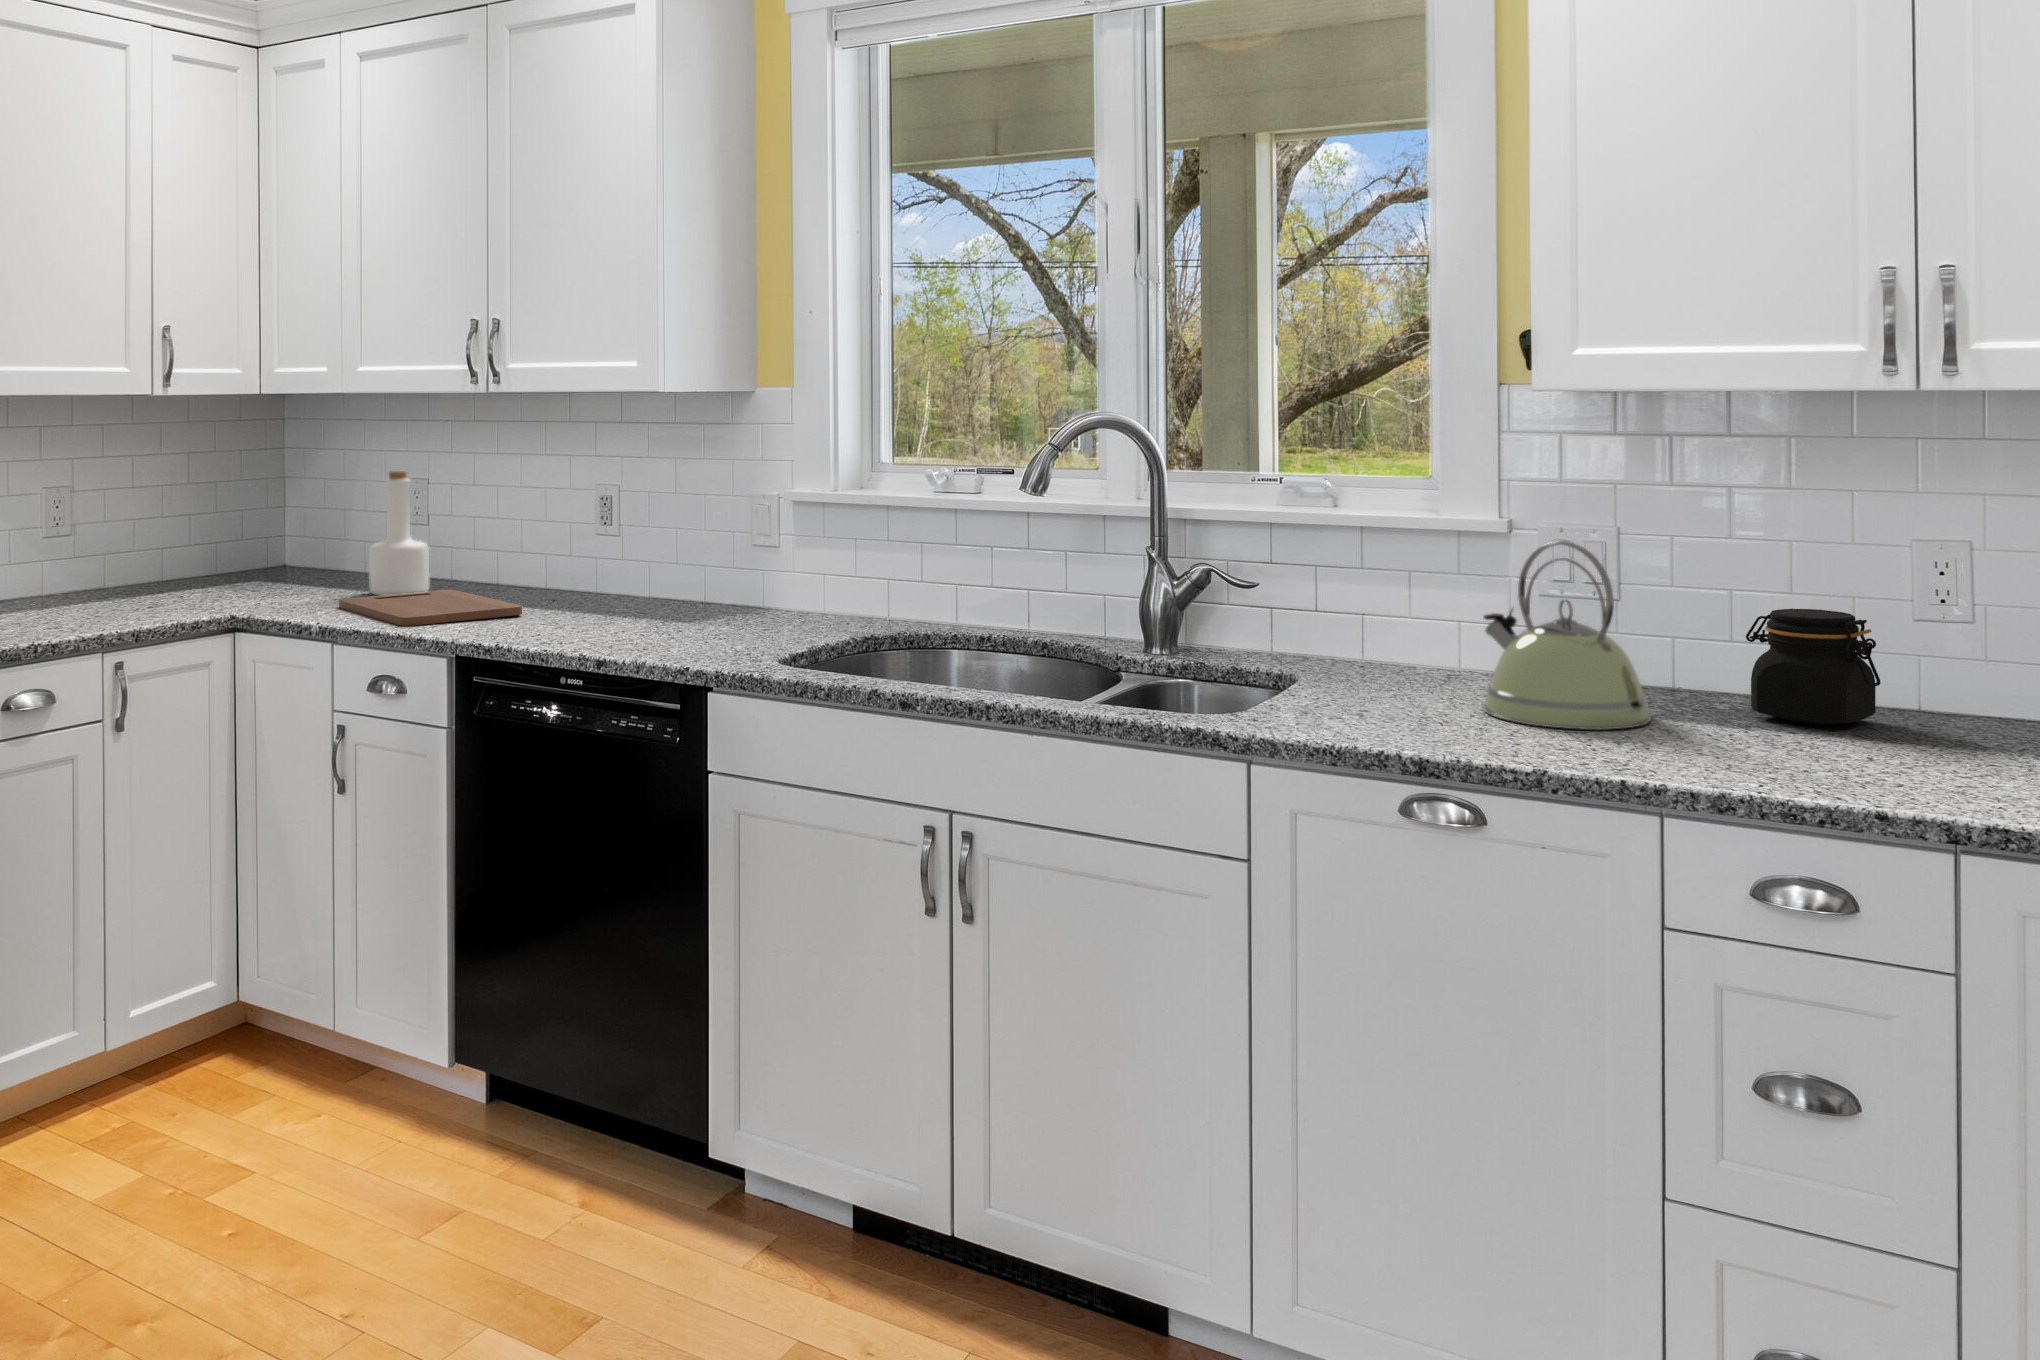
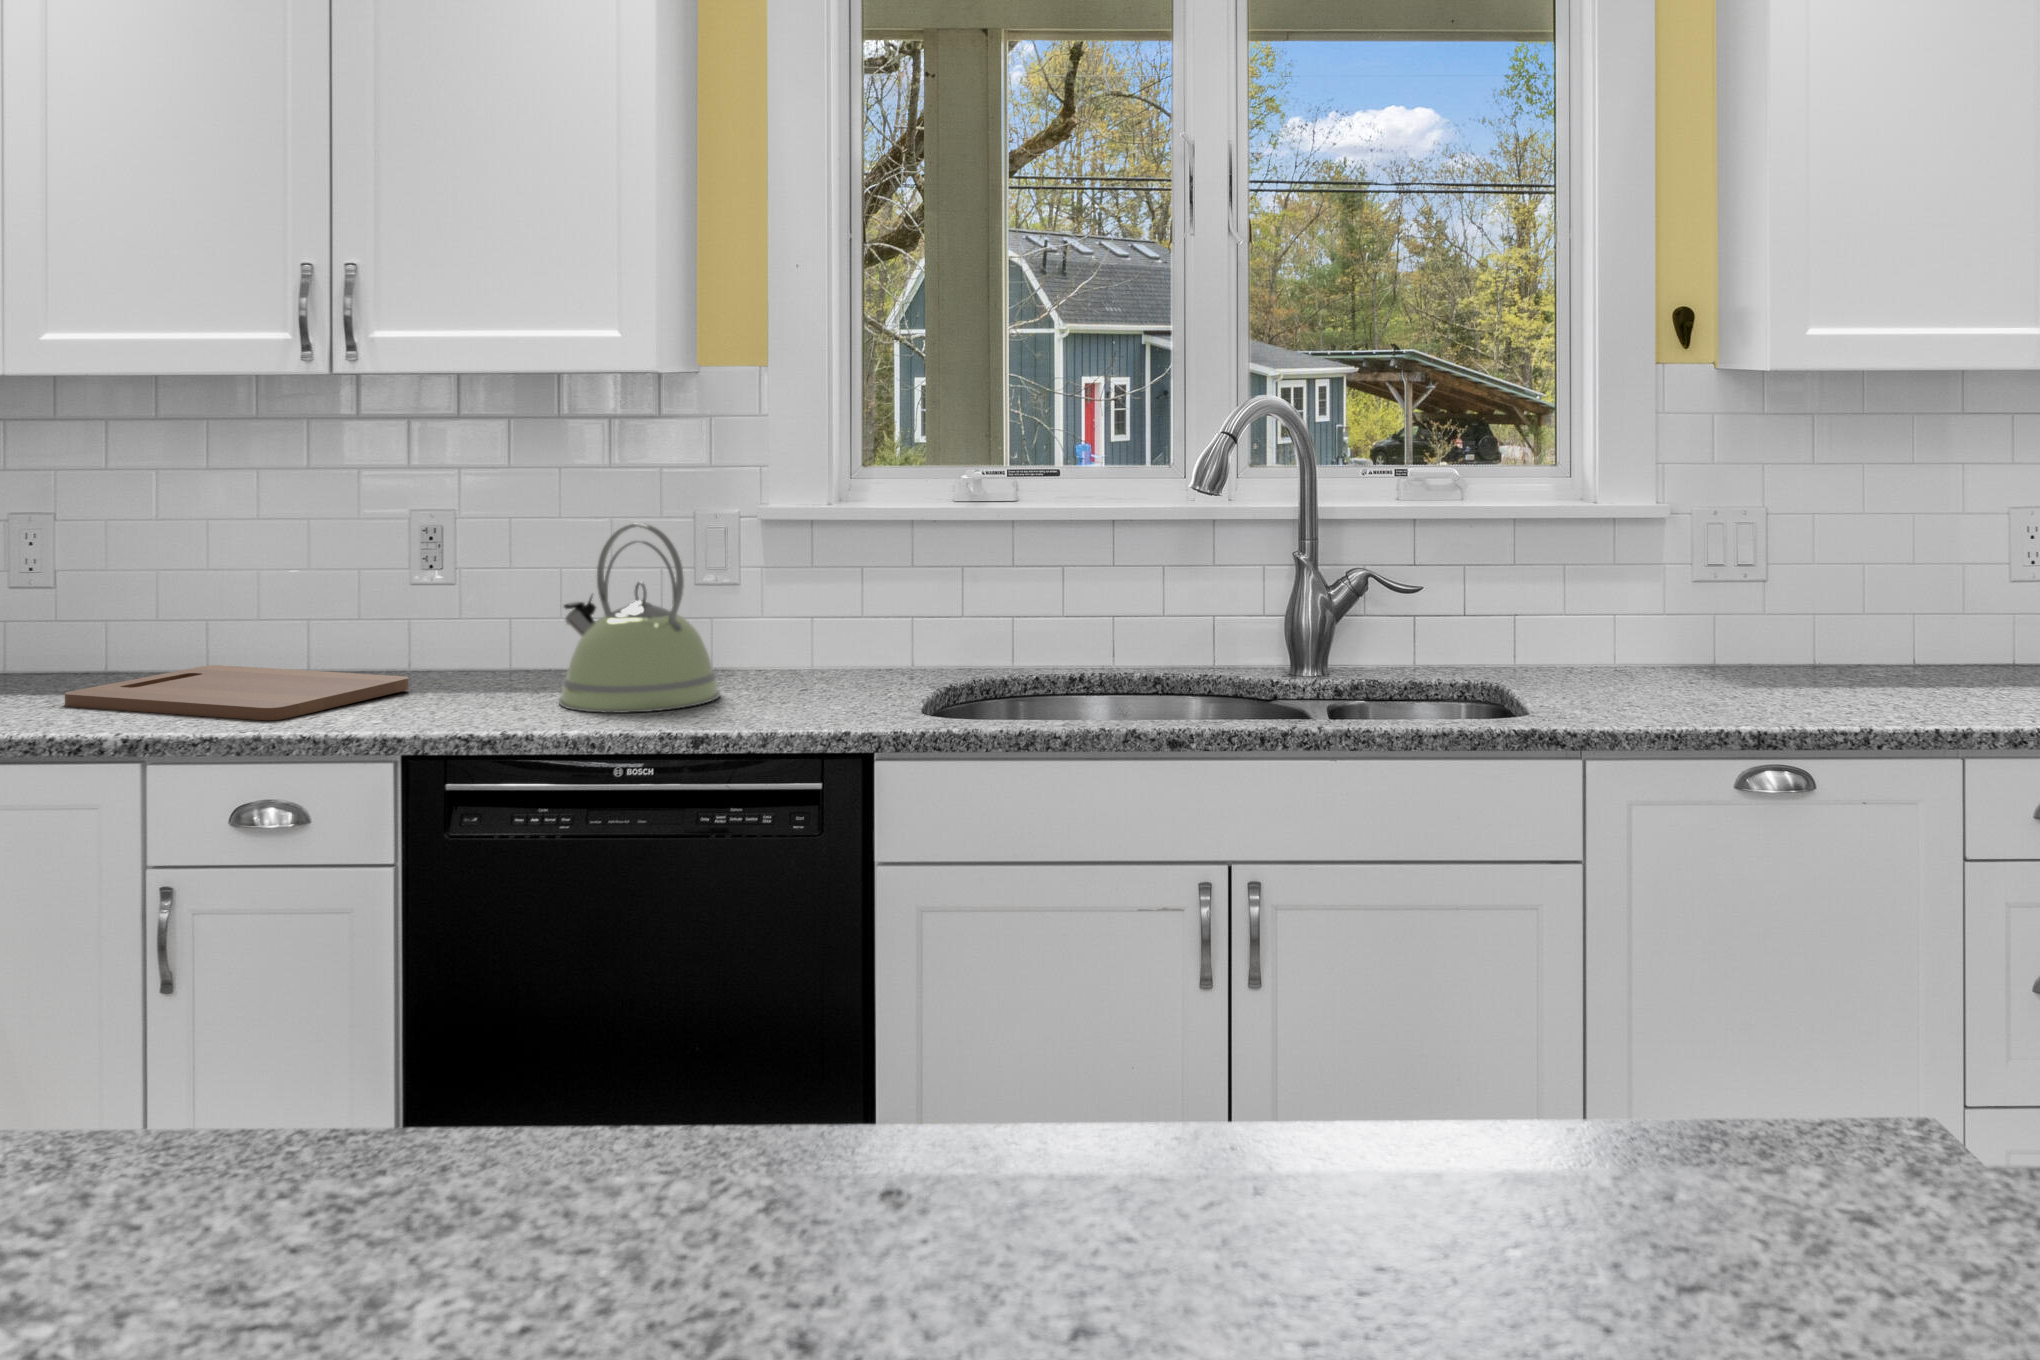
bottle: present [369,471,429,595] -> none [45,492,147,684]
kettle: present [1484,541,1651,730] -> present [559,523,720,713]
jar: present [1746,609,1880,725] -> none [1848,568,1960,668]

